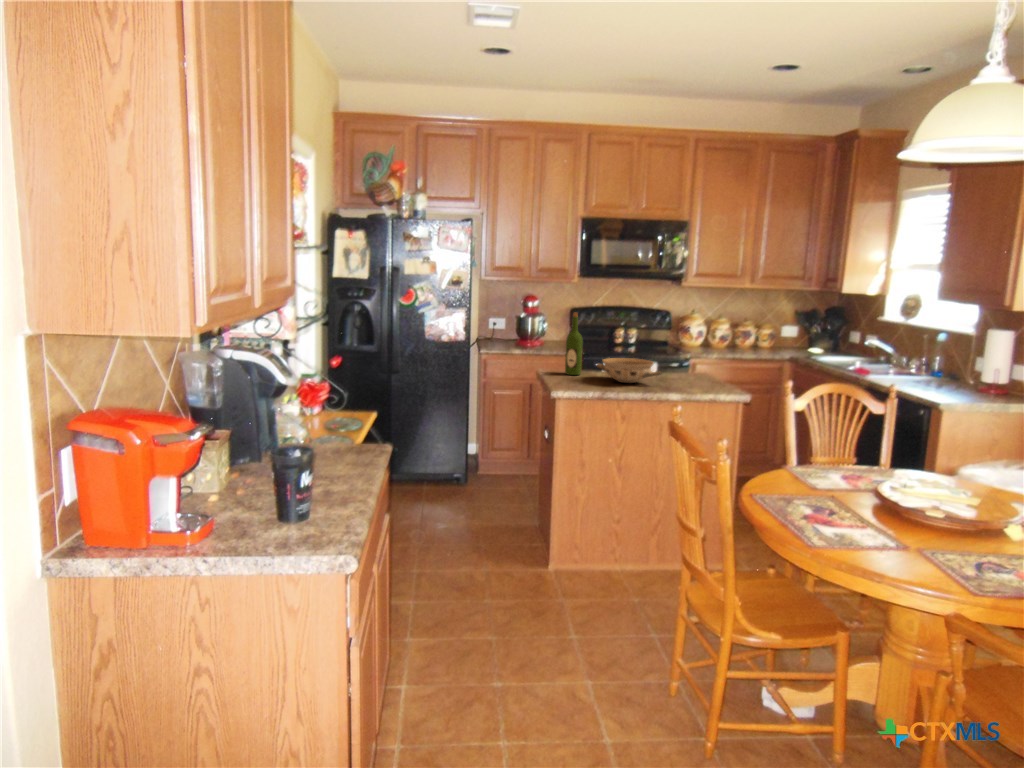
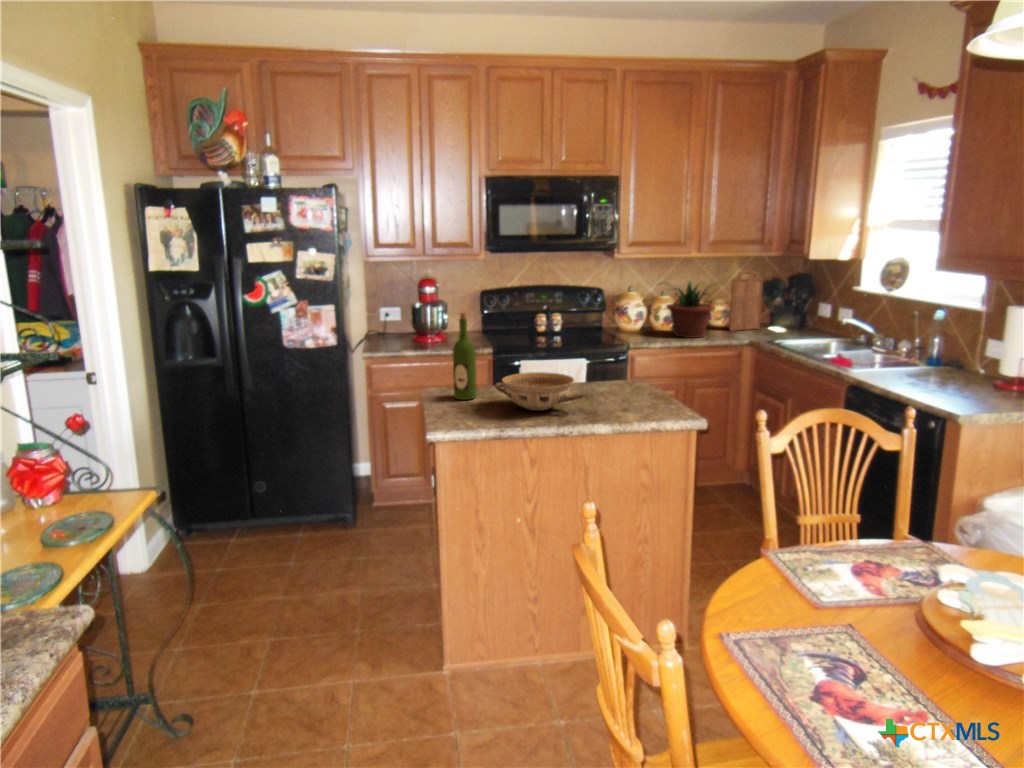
cutting board: none [774,301,804,350] -> present [729,271,763,331]
potted plant: none [714,307,767,353] -> present [666,281,715,338]

